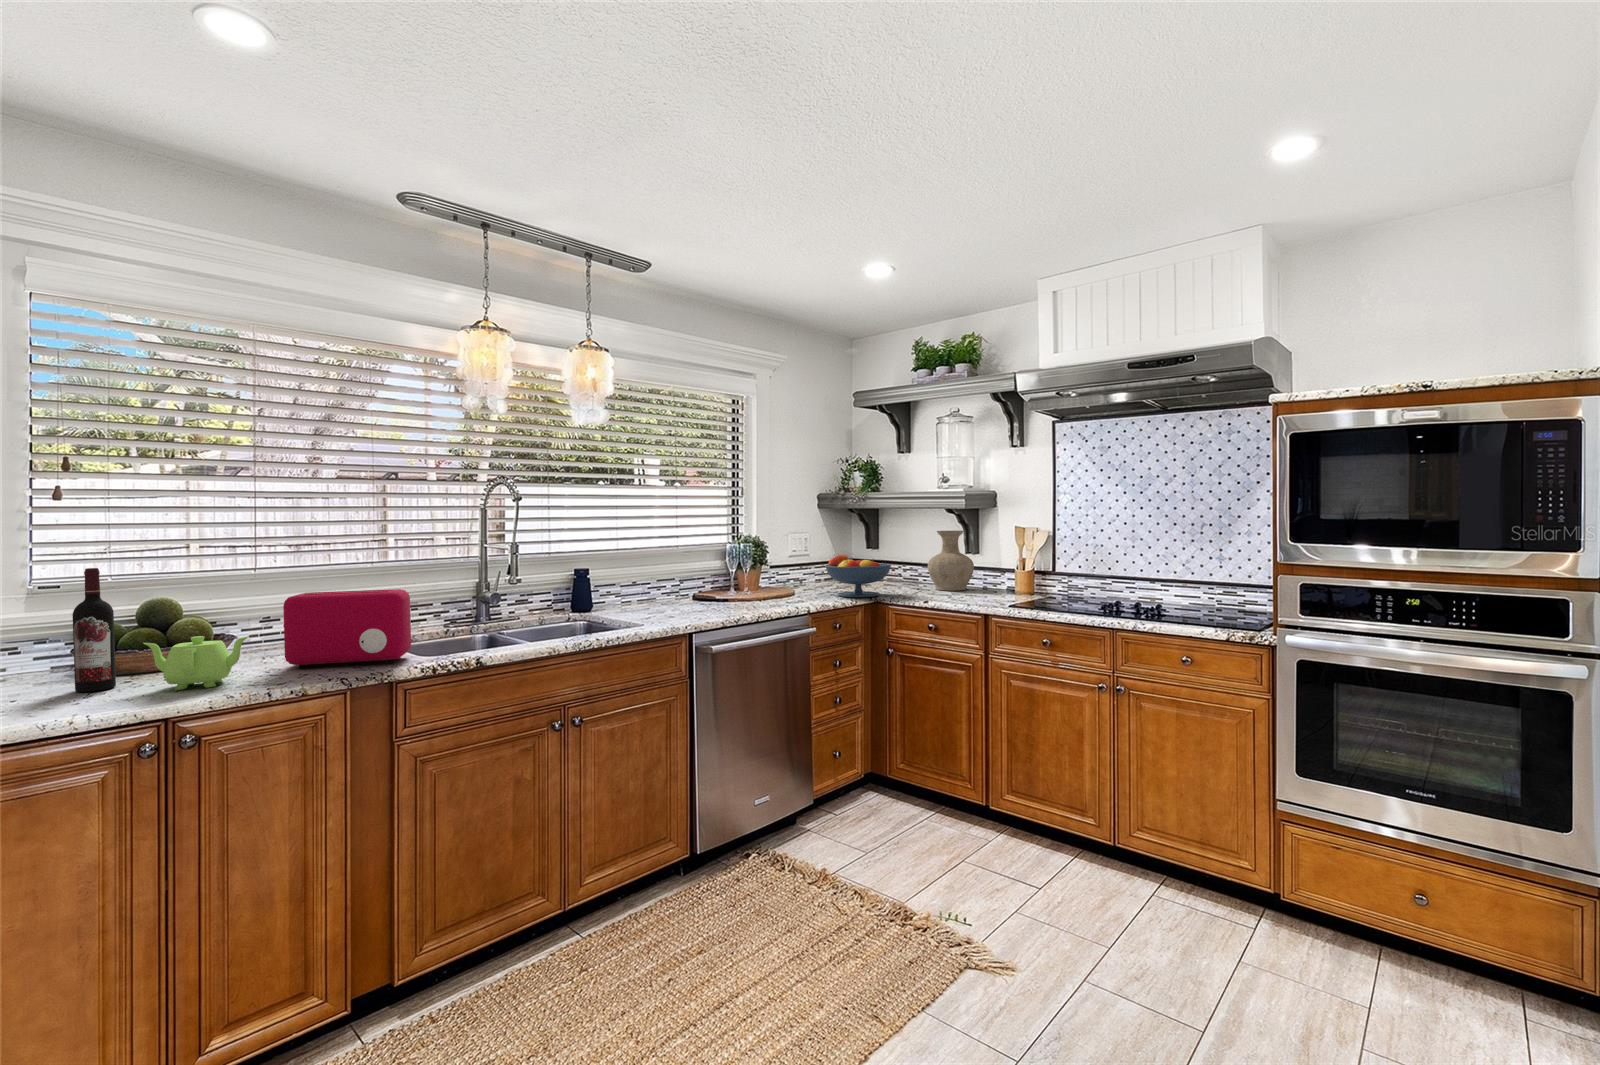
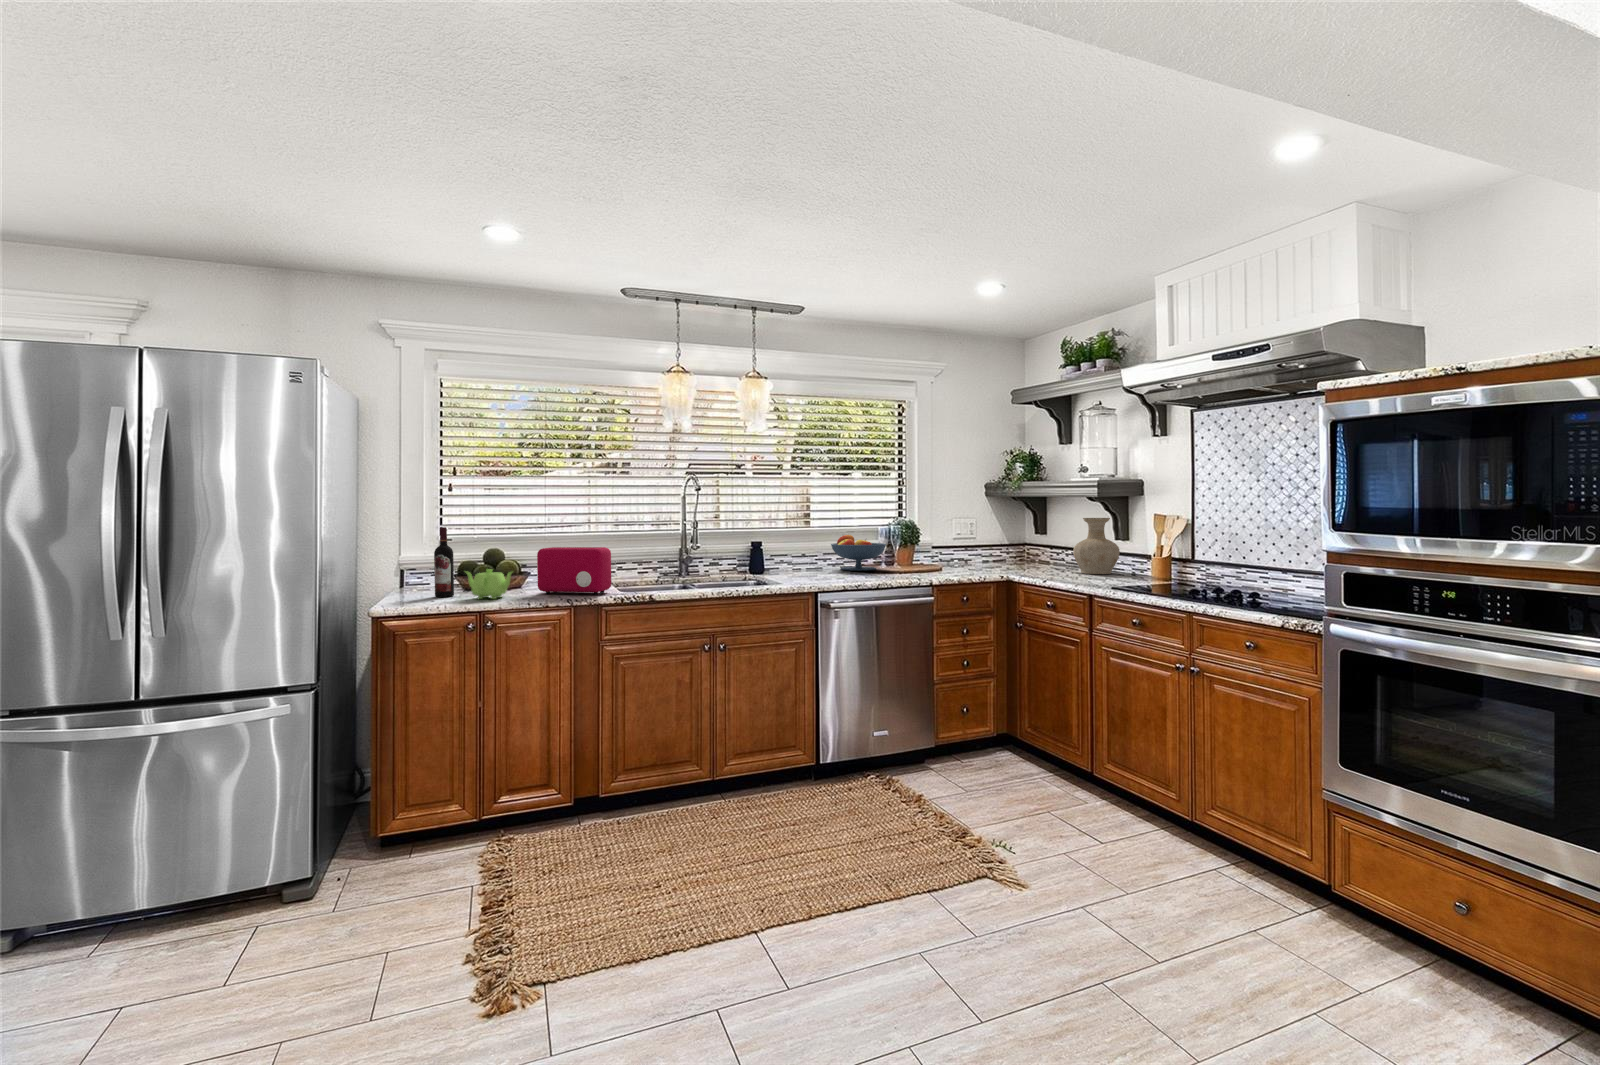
fruit bowl: present [825,554,891,597] -> present [831,535,886,571]

